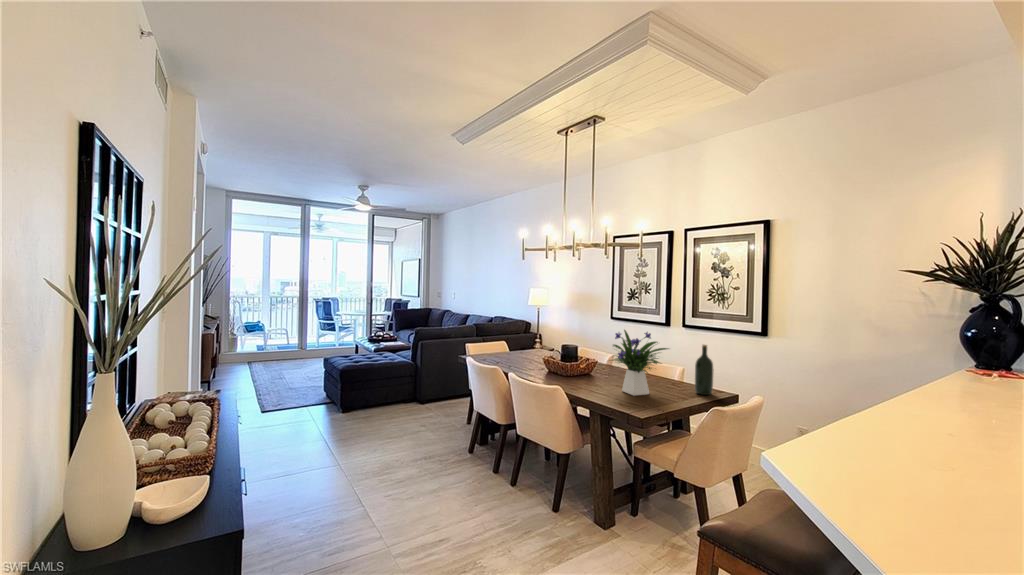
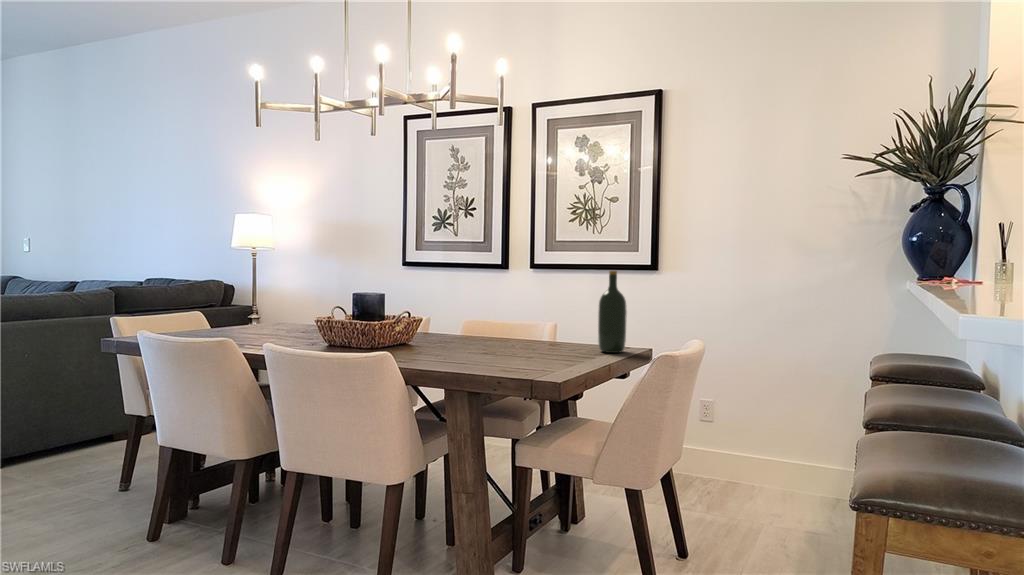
flower arrangement: present [612,330,668,395] -> none [460,243,574,363]

